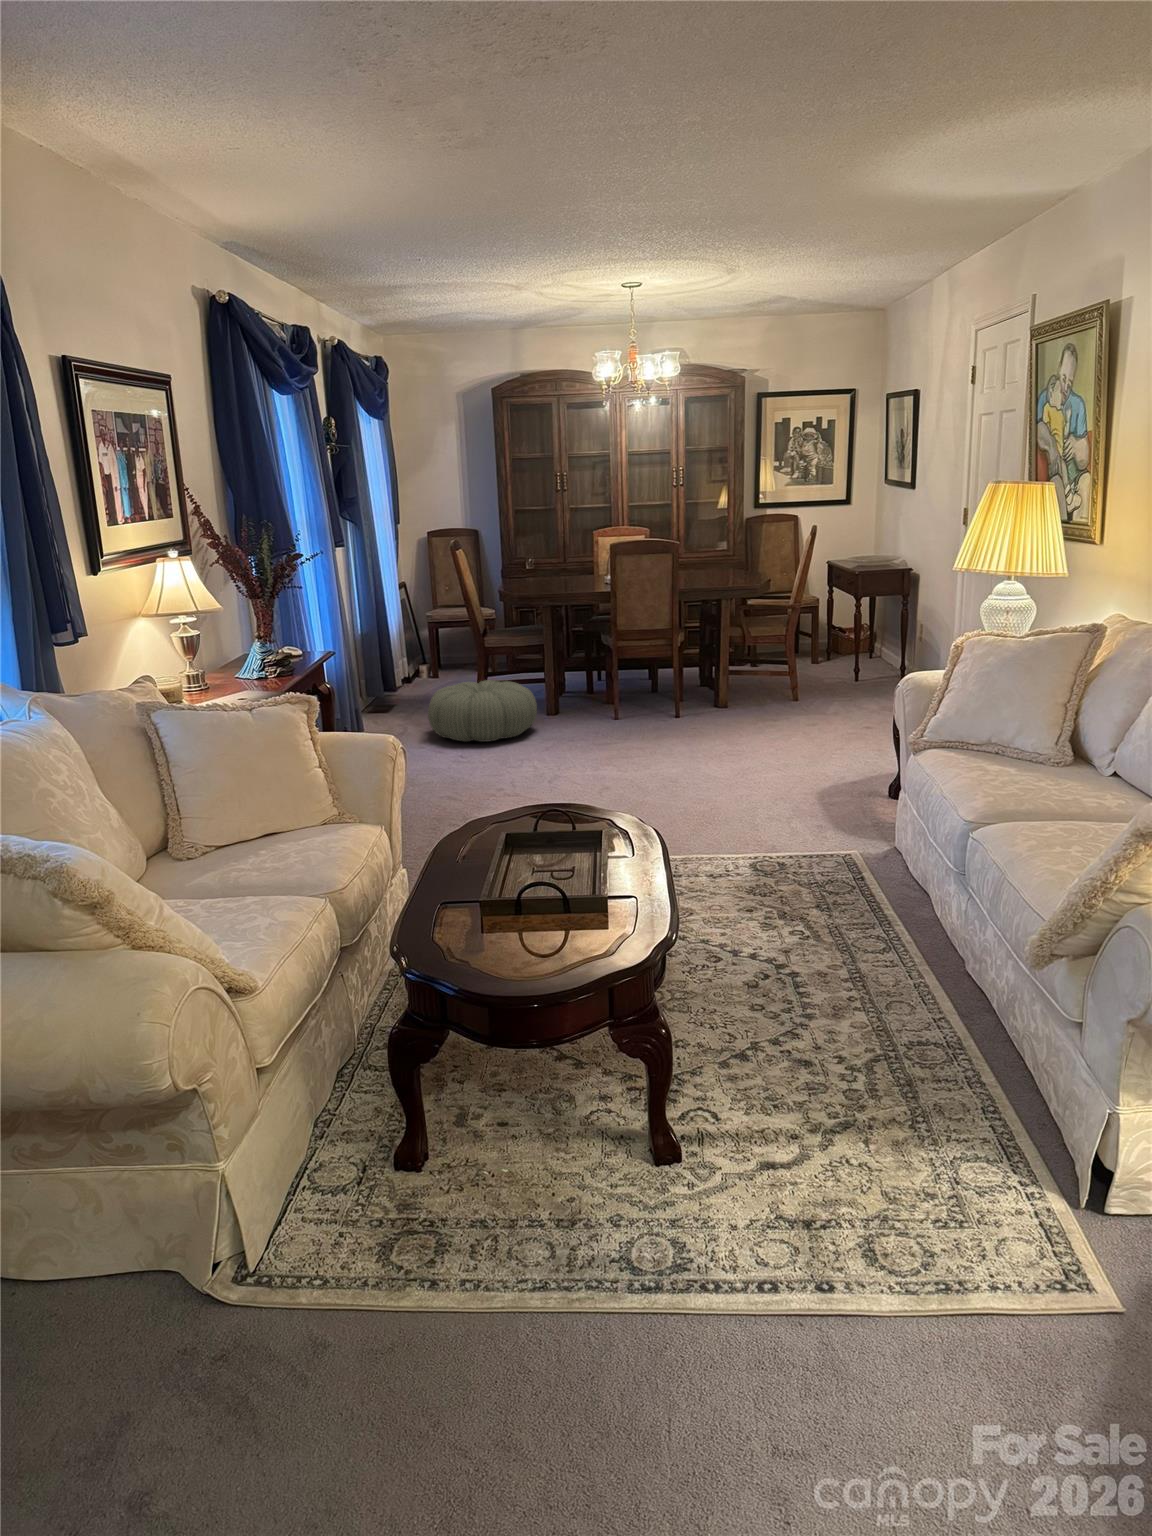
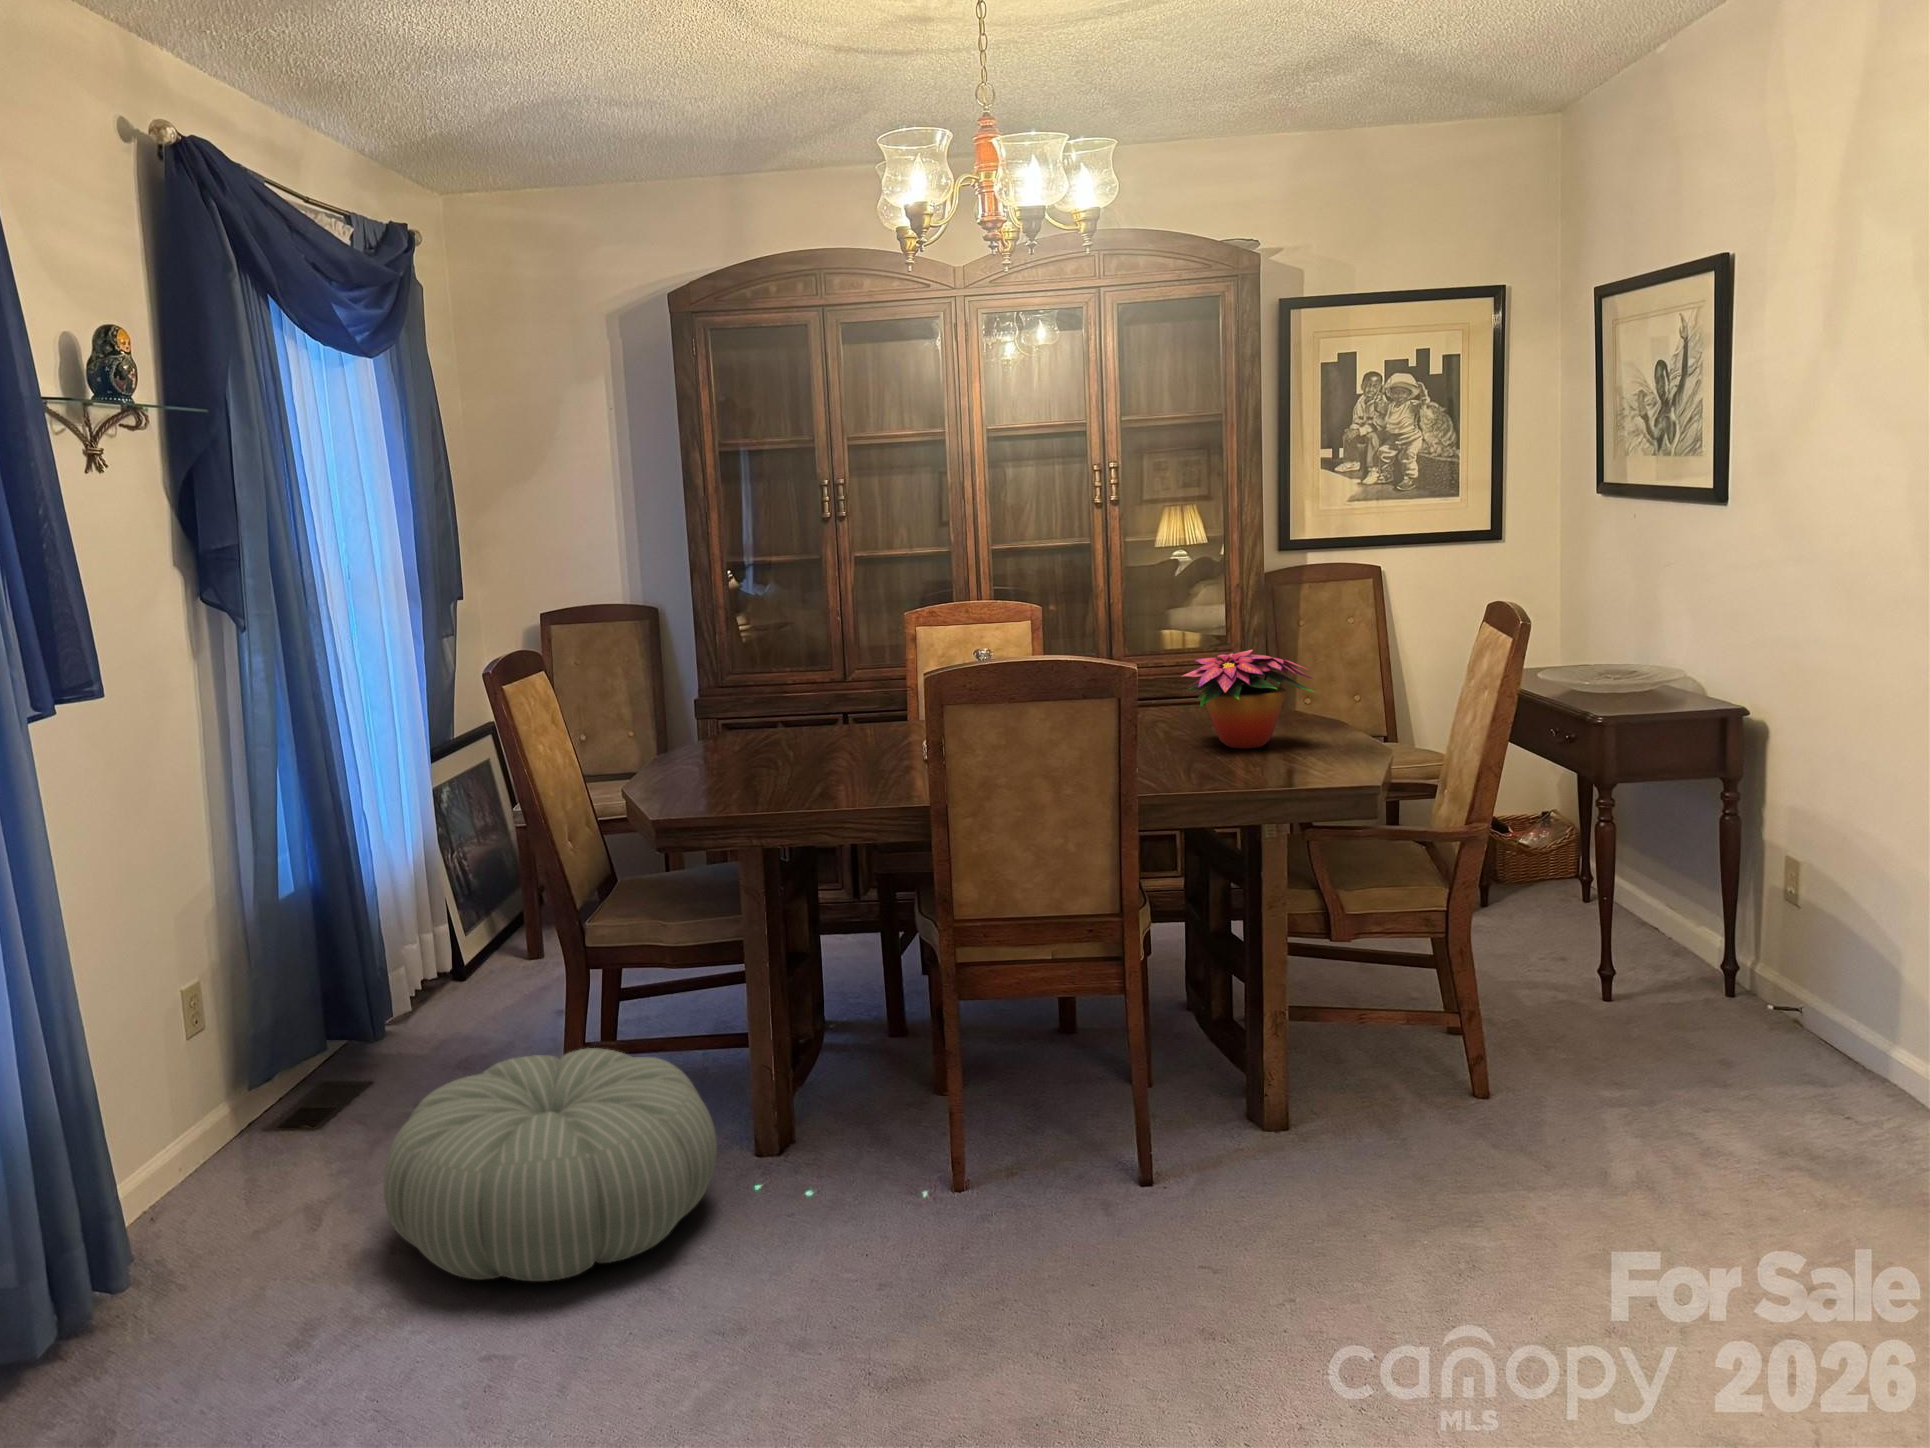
flower arrangement: none [700,541,752,578] -> present [1182,650,1315,749]

